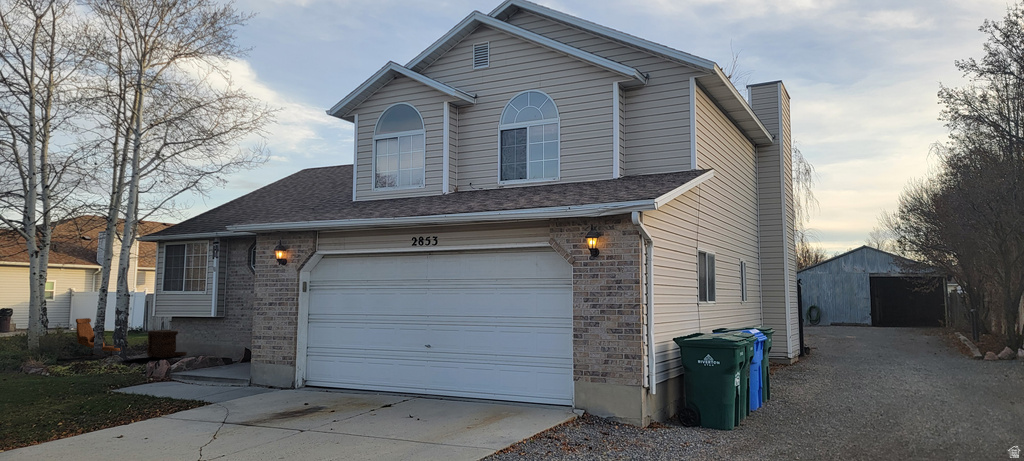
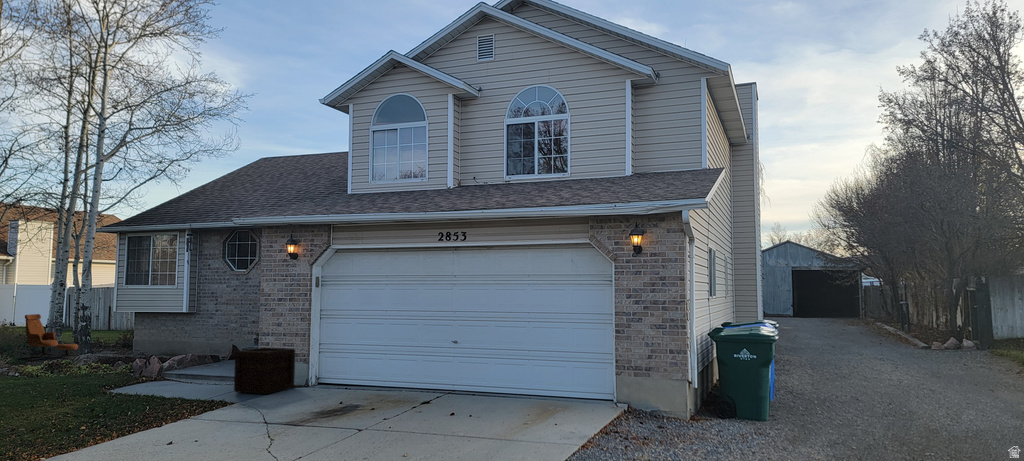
wooden crate: present [147,329,187,358] -> present [234,347,295,394]

